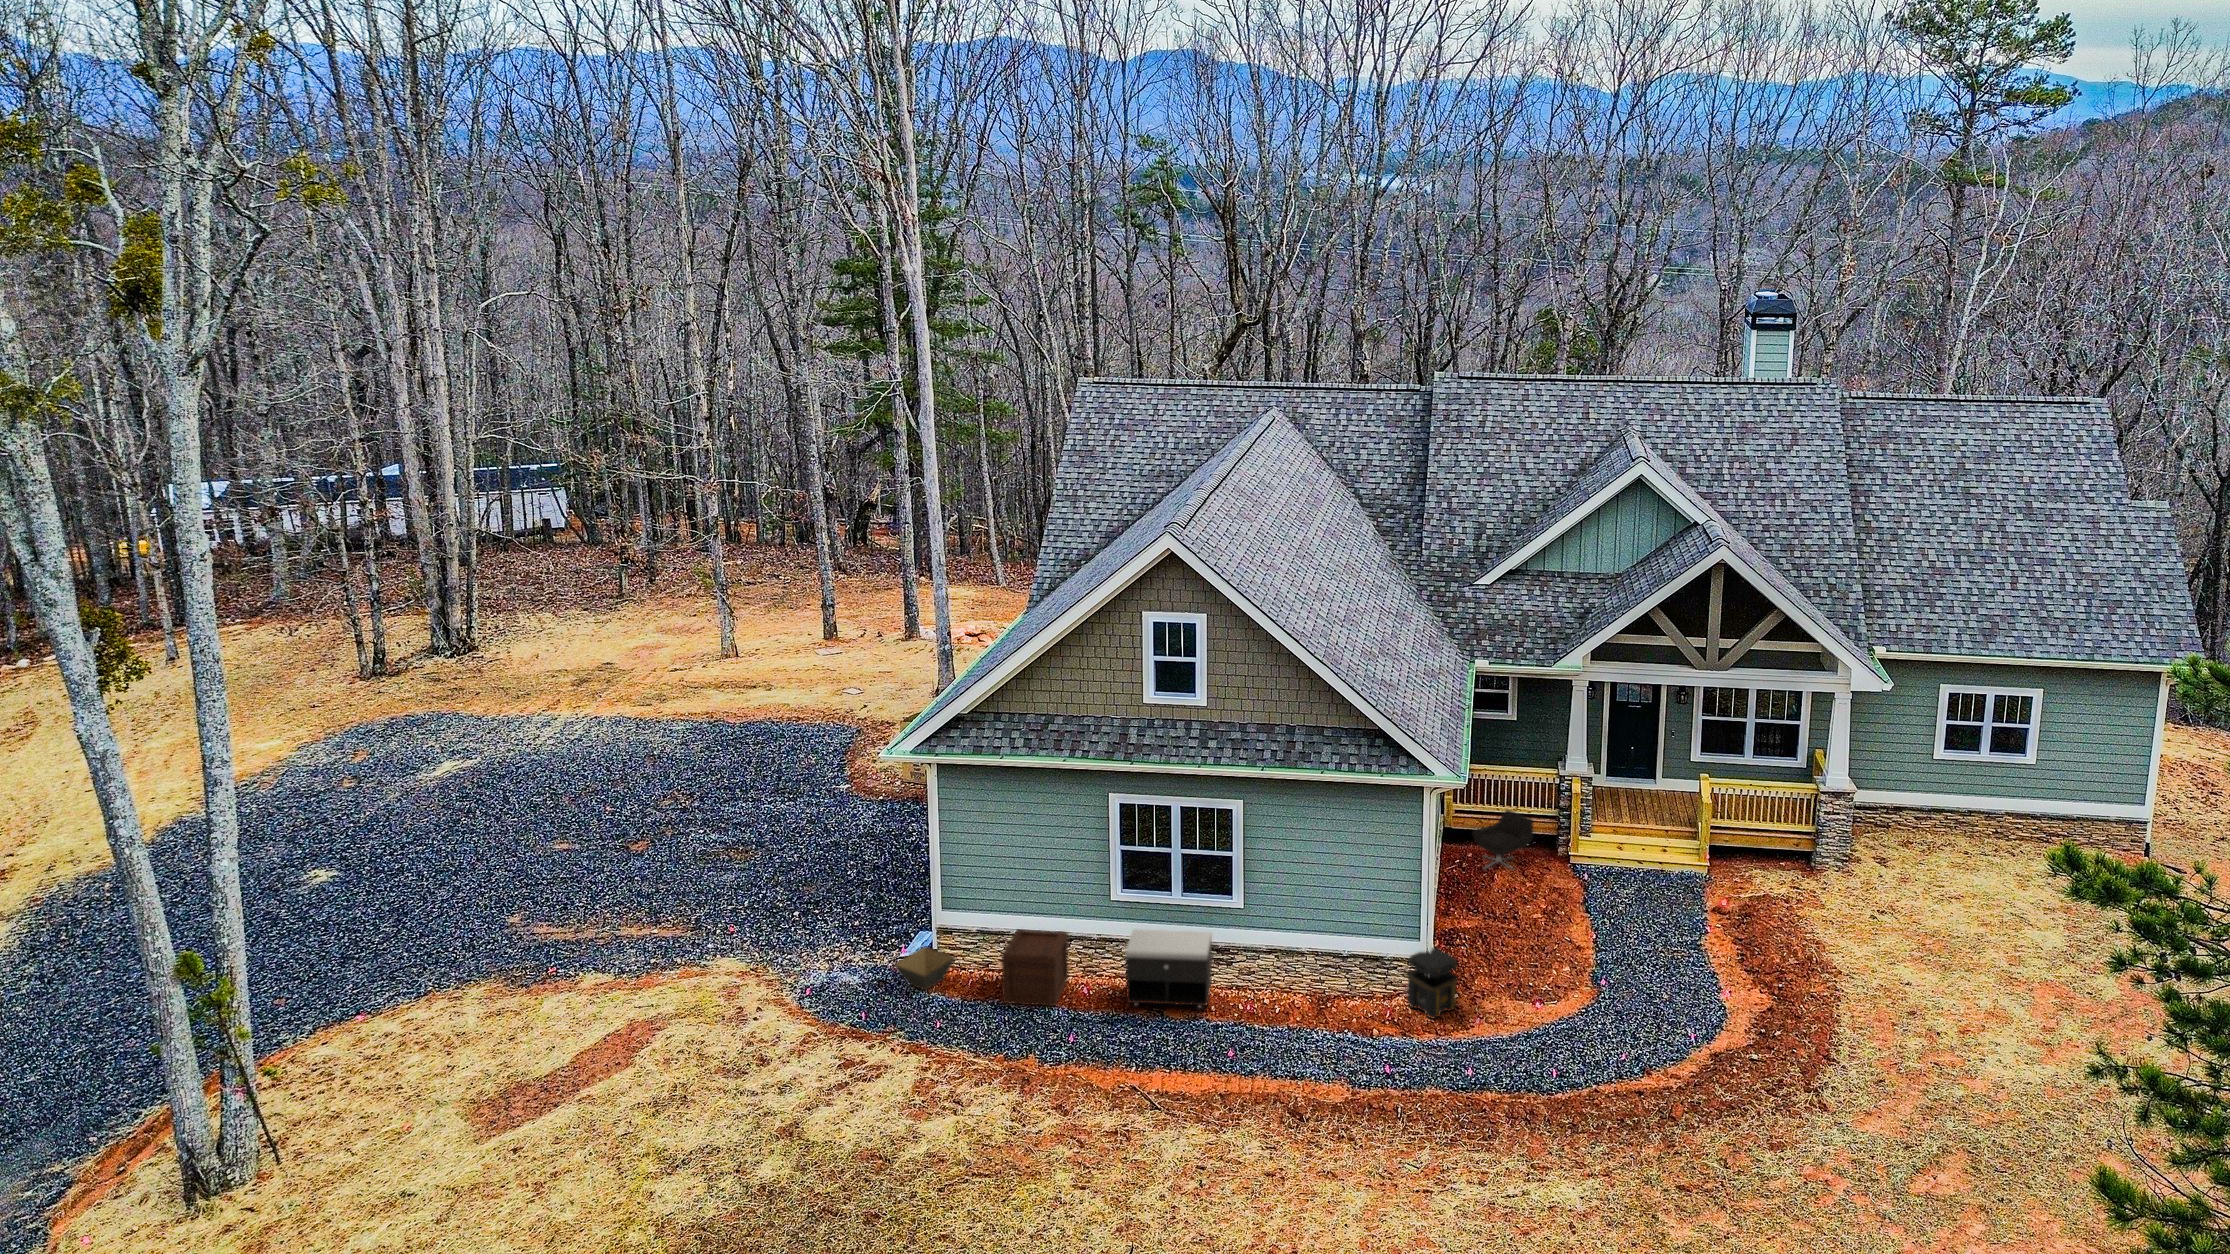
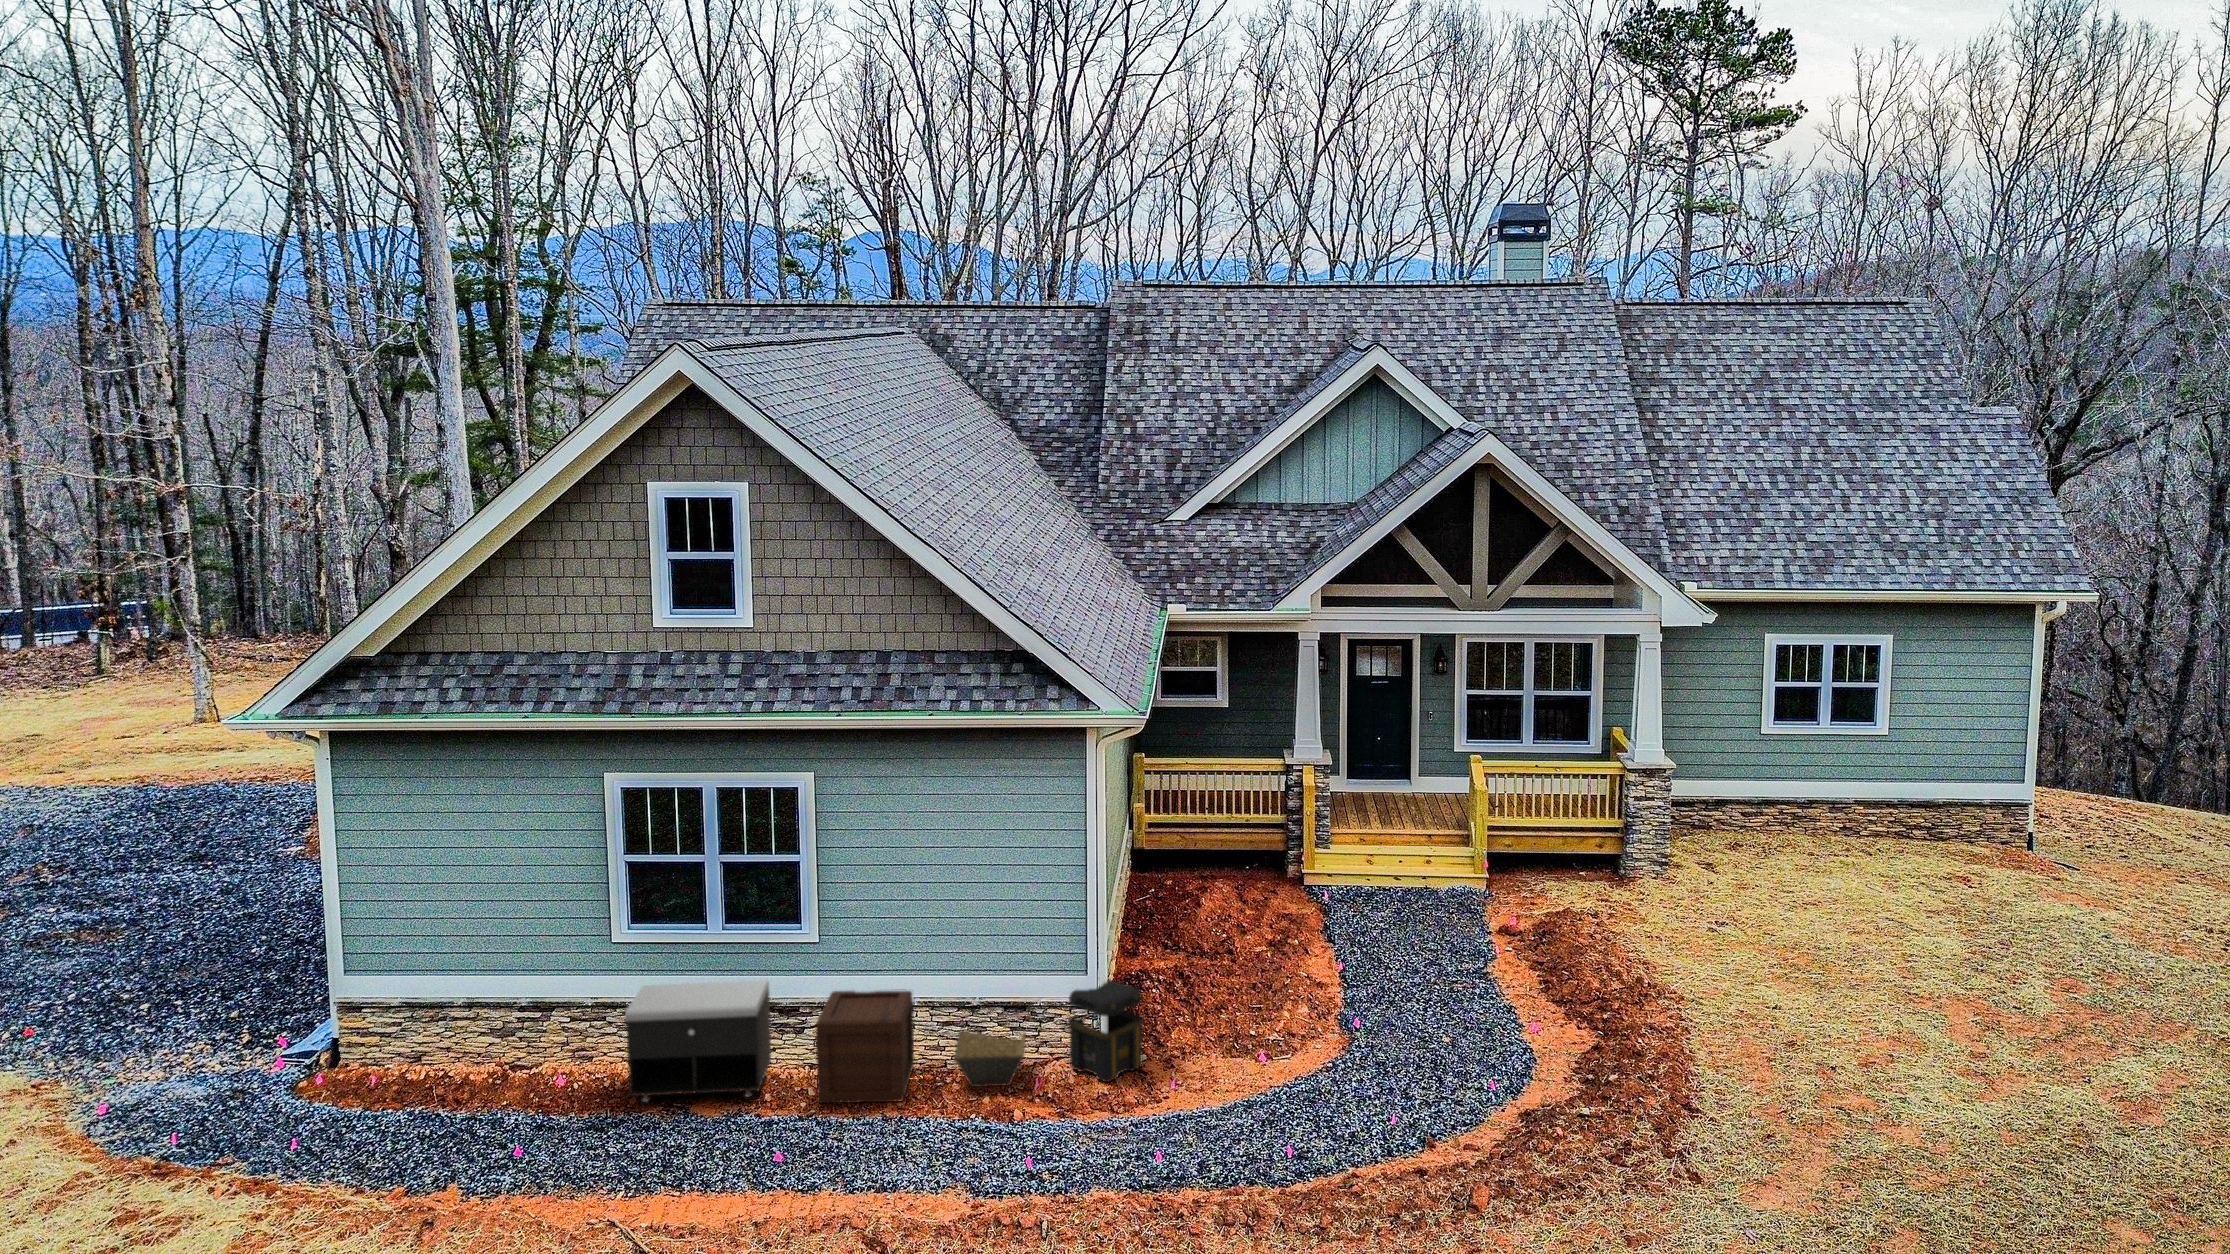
lounge chair: present [1472,810,1534,869] -> none [1171,827,1256,907]
wooden crate: present [1001,929,1069,1006] -> present [816,989,914,1103]
basket: present [894,946,955,990] -> present [954,1031,1026,1087]

